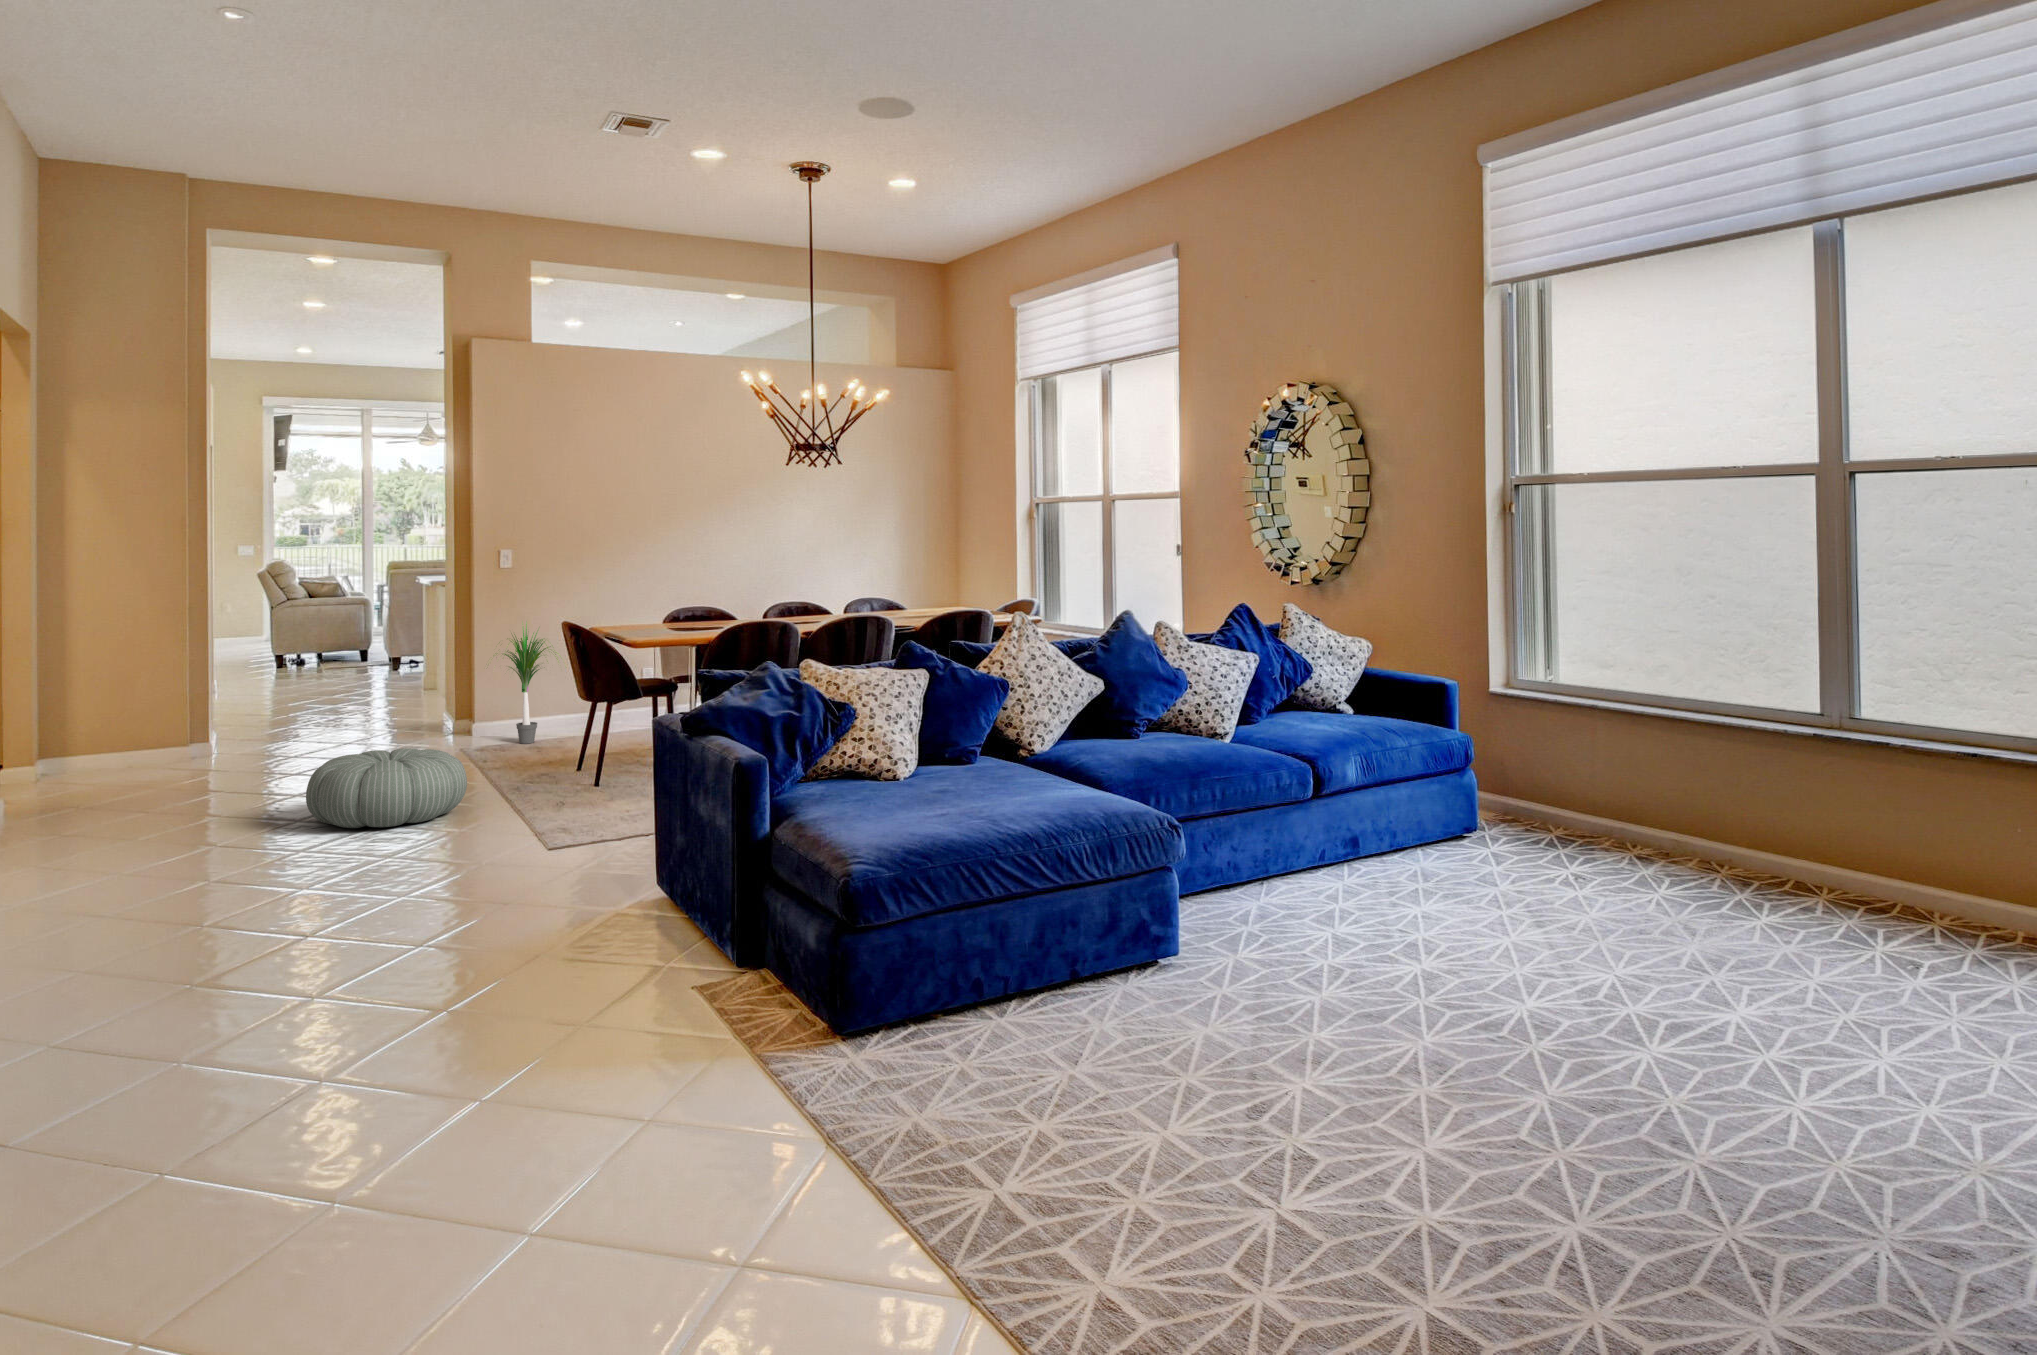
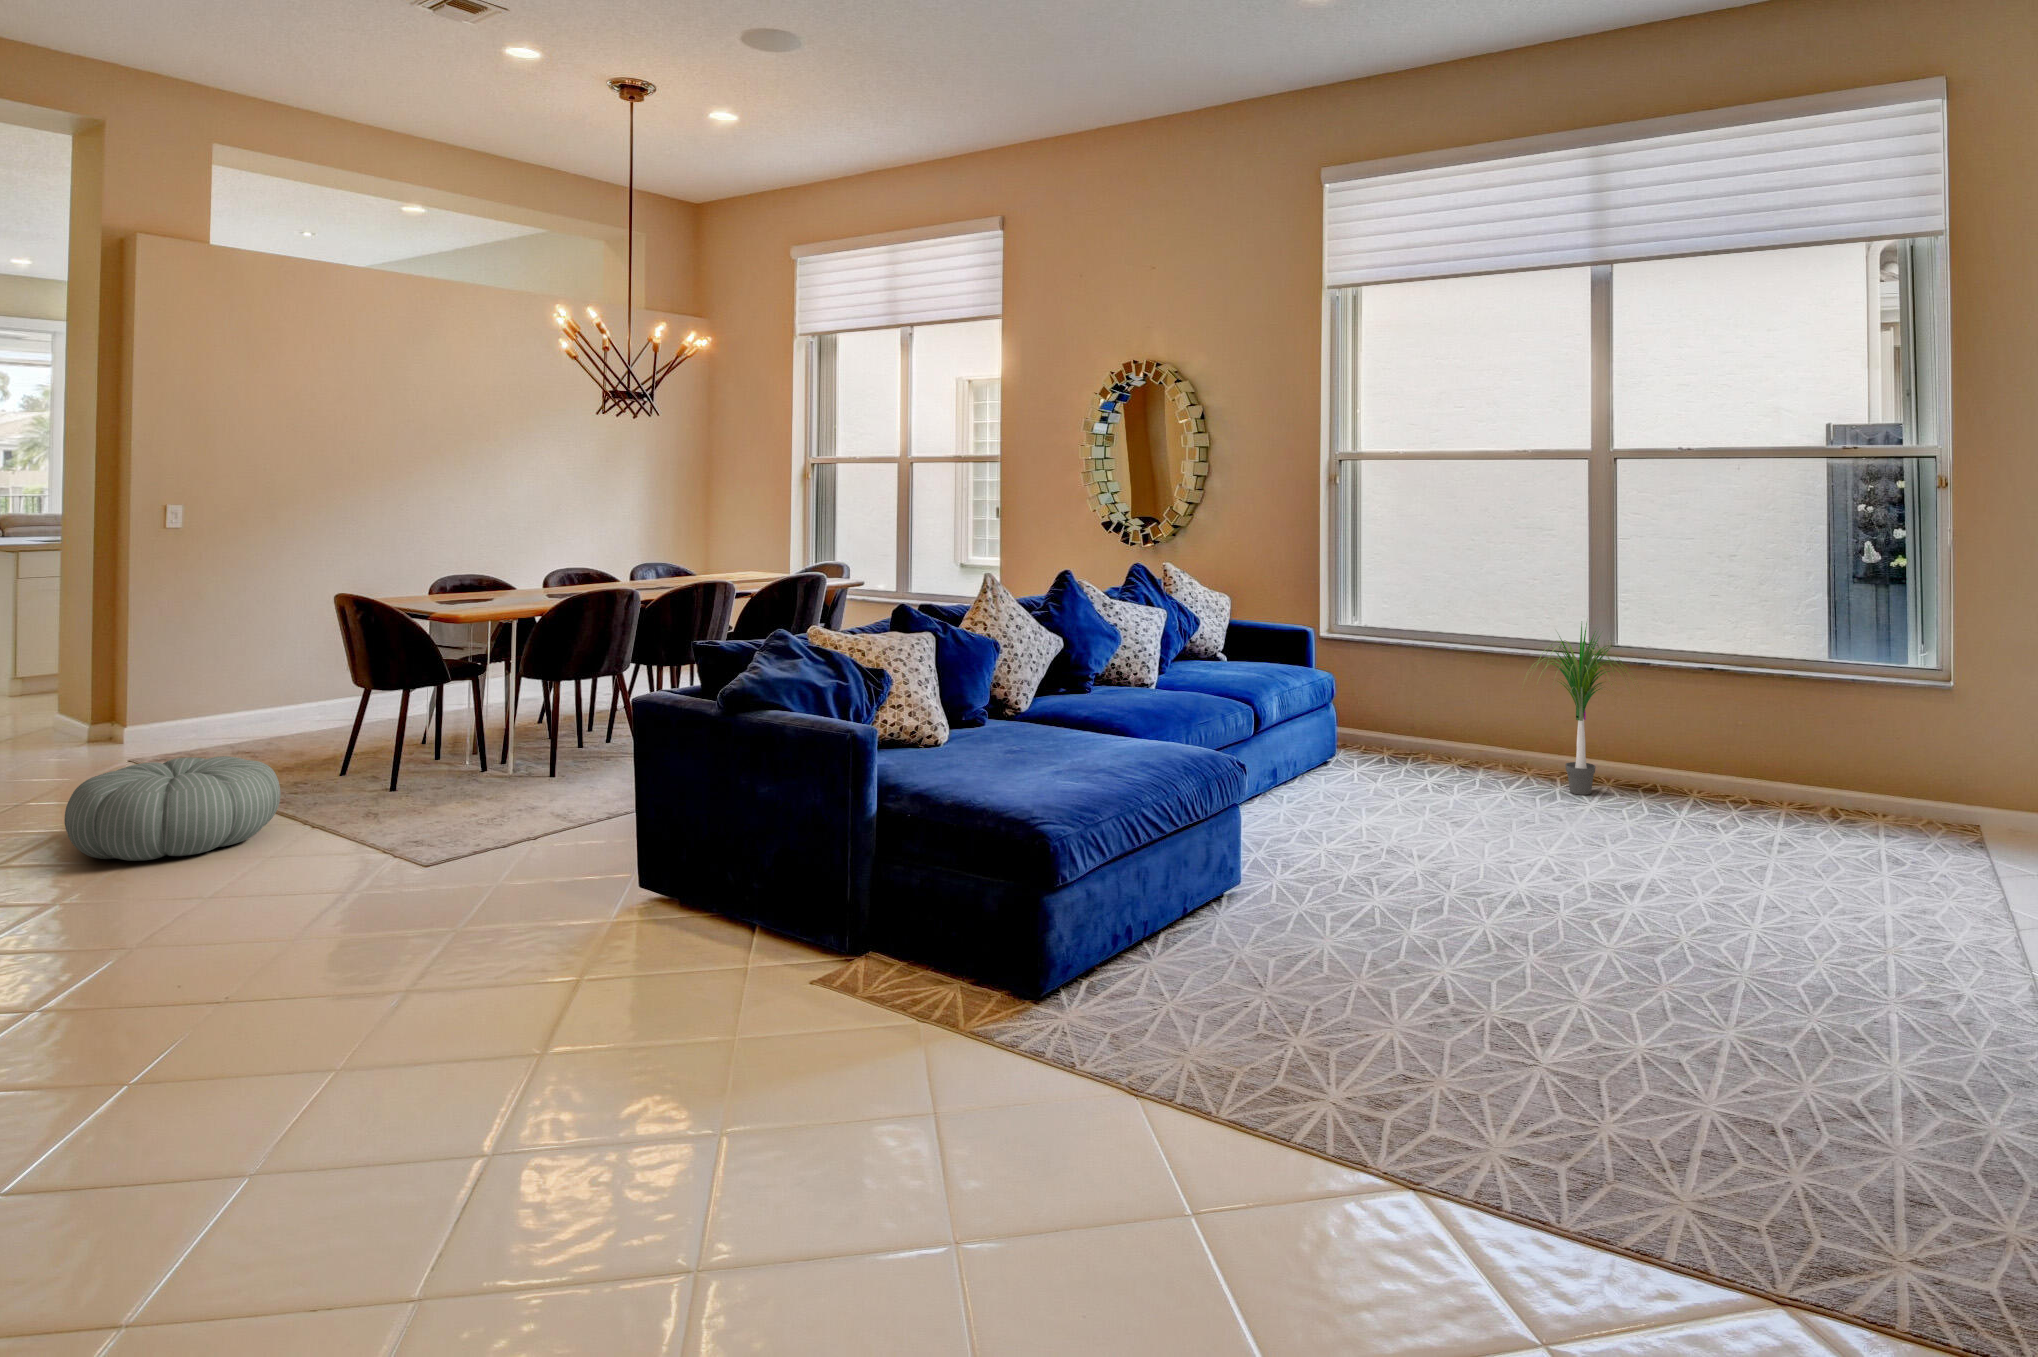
potted plant: present [497,624,558,744] -> present [1532,623,1627,795]

